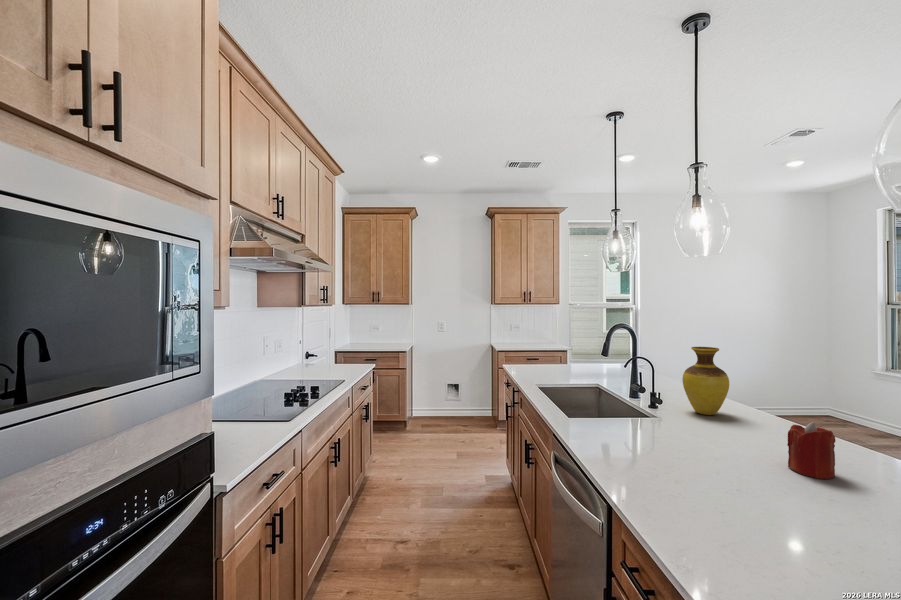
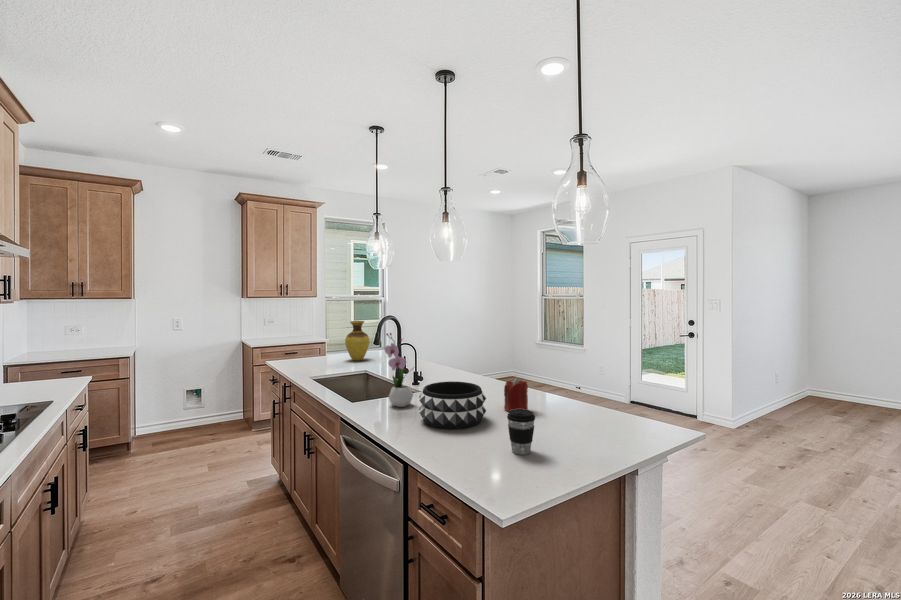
flower arrangement: none [605,343,648,435] -> present [385,333,413,407]
vase: present [682,347,729,415] -> present [345,321,369,361]
decorative bowl: none [644,411,751,482] -> present [419,381,486,429]
coffee cup: none [781,475,840,554] -> present [507,409,535,455]

